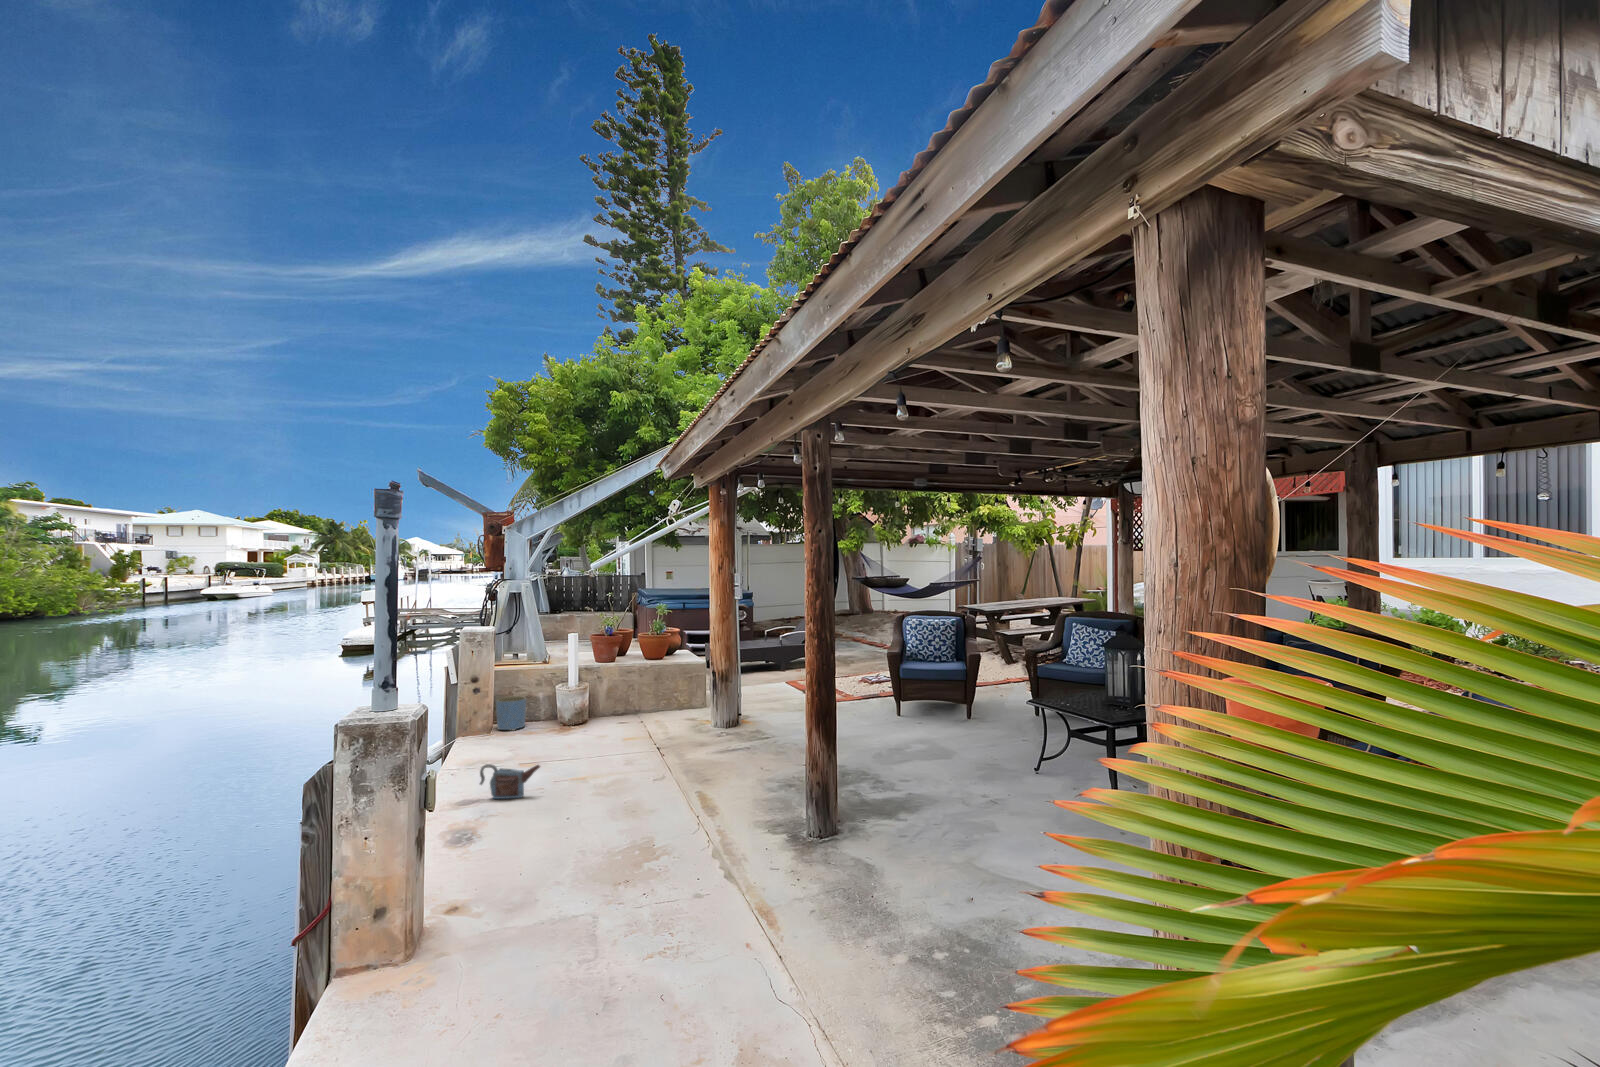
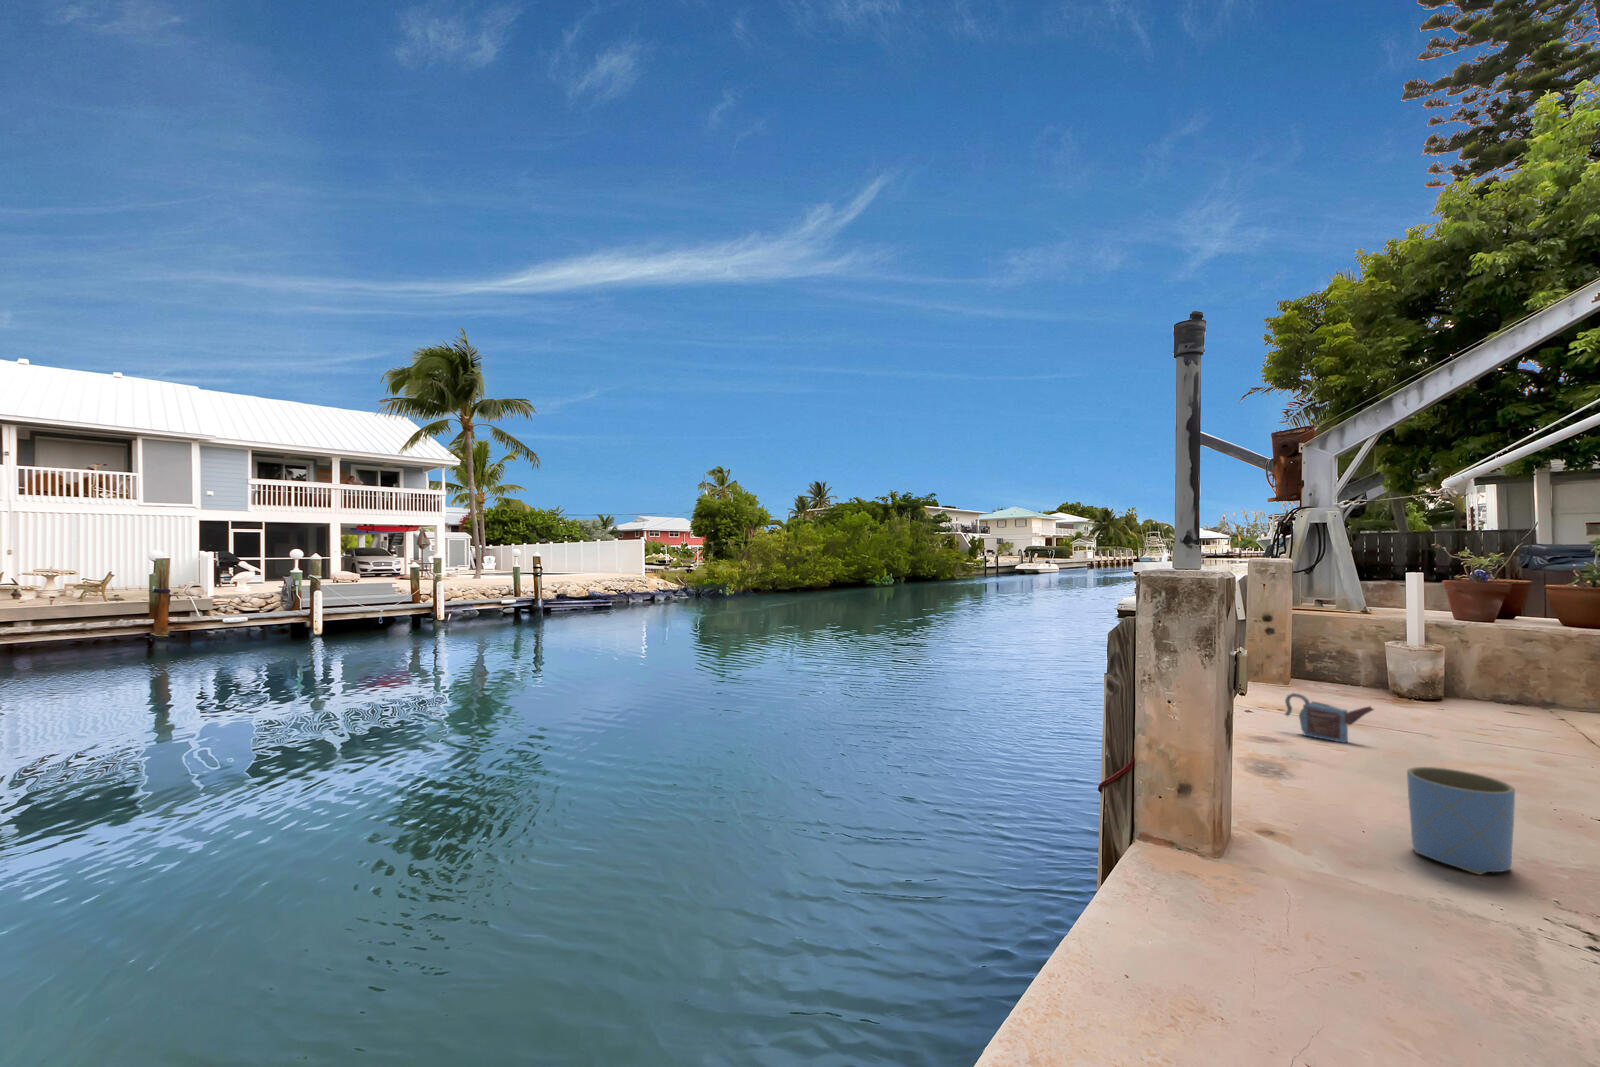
planter: present [496,696,526,730] -> present [1407,767,1515,875]

